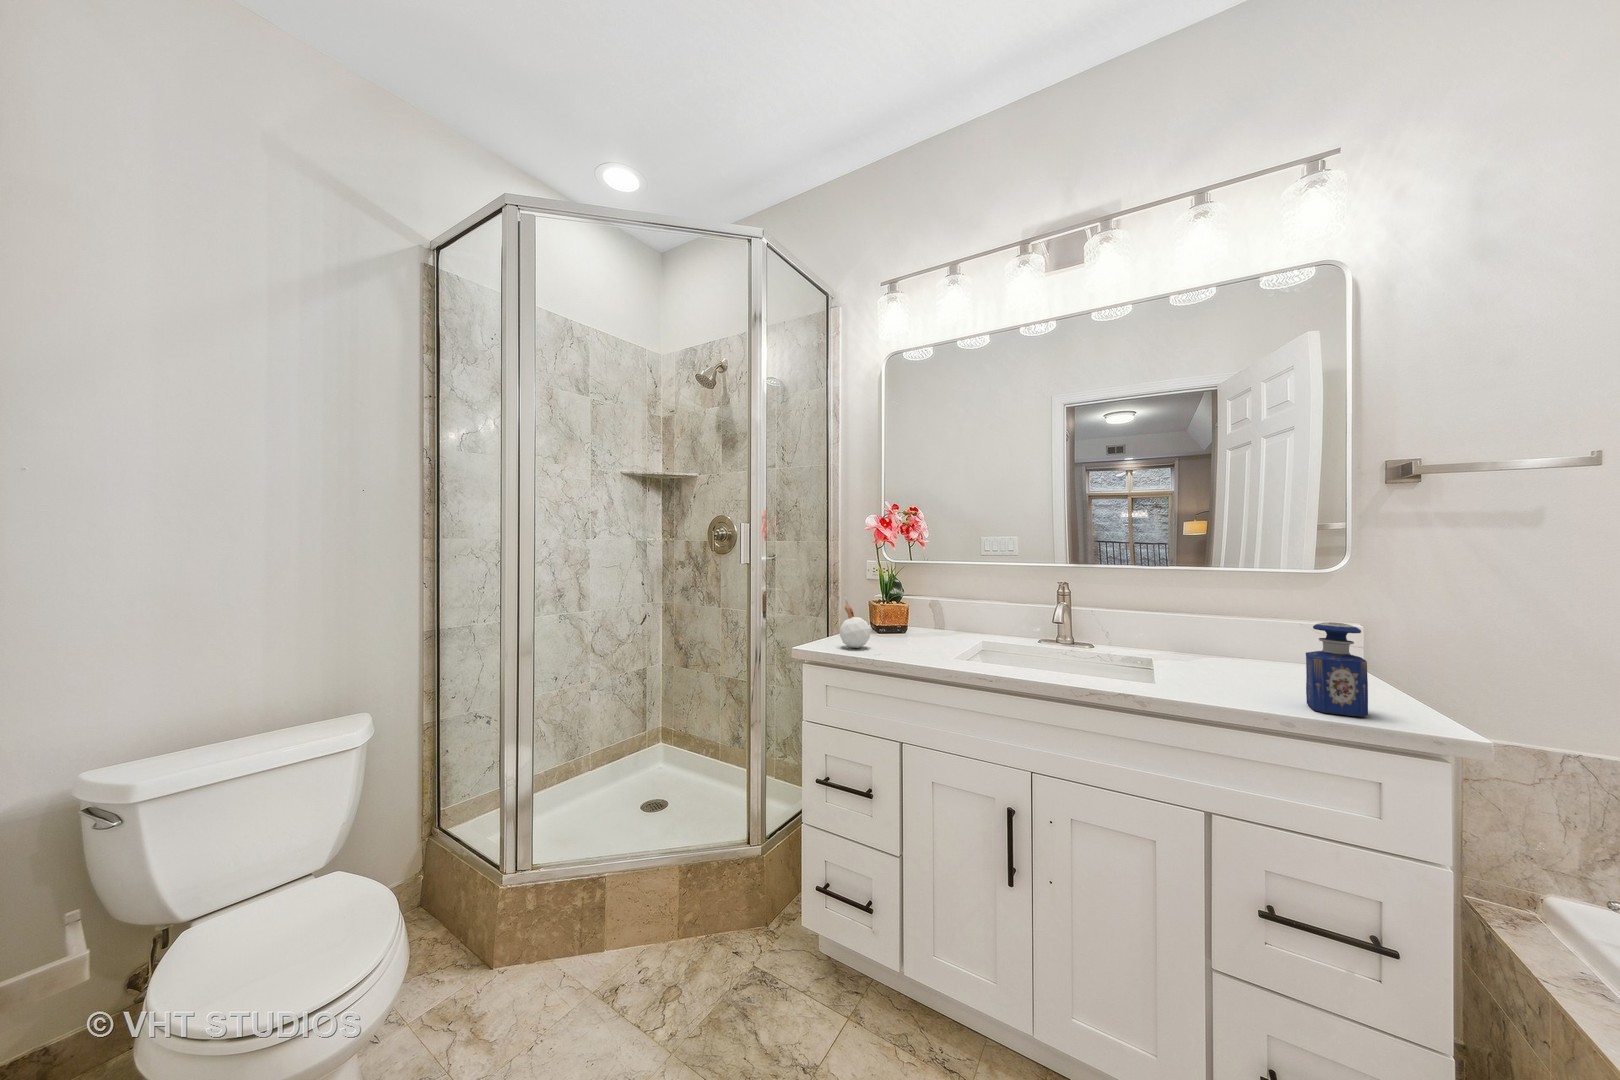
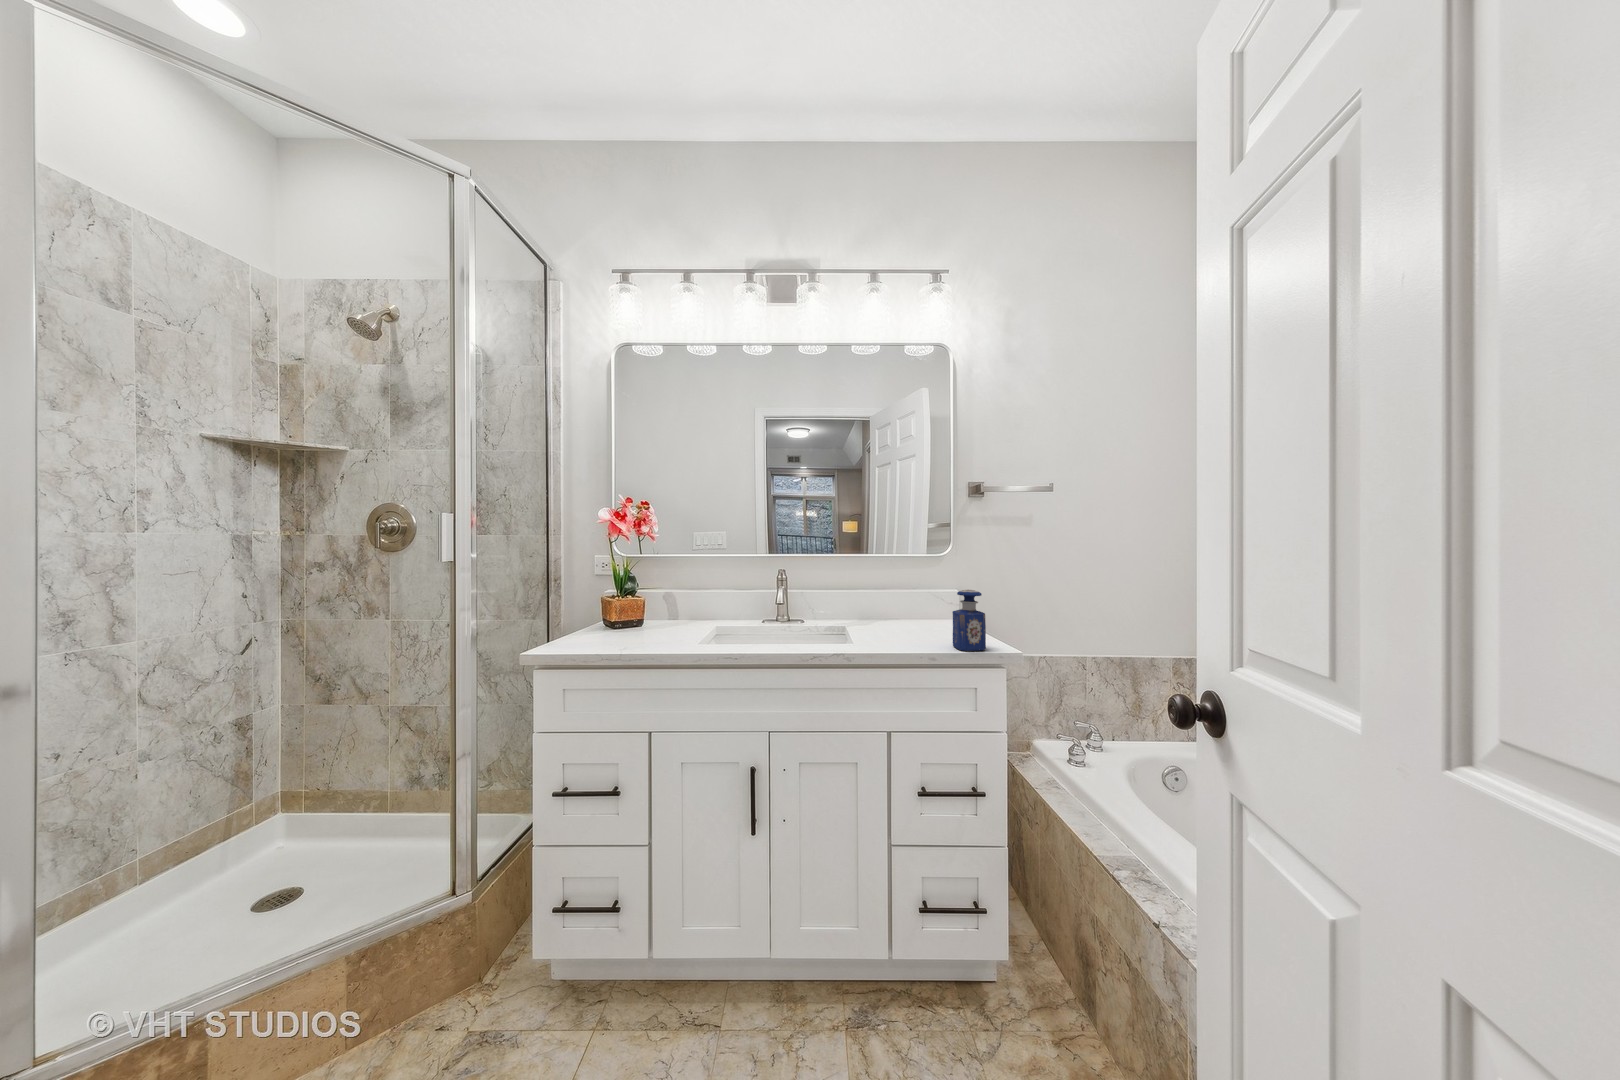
candle: present [840,596,870,648] -> none [581,592,615,647]

